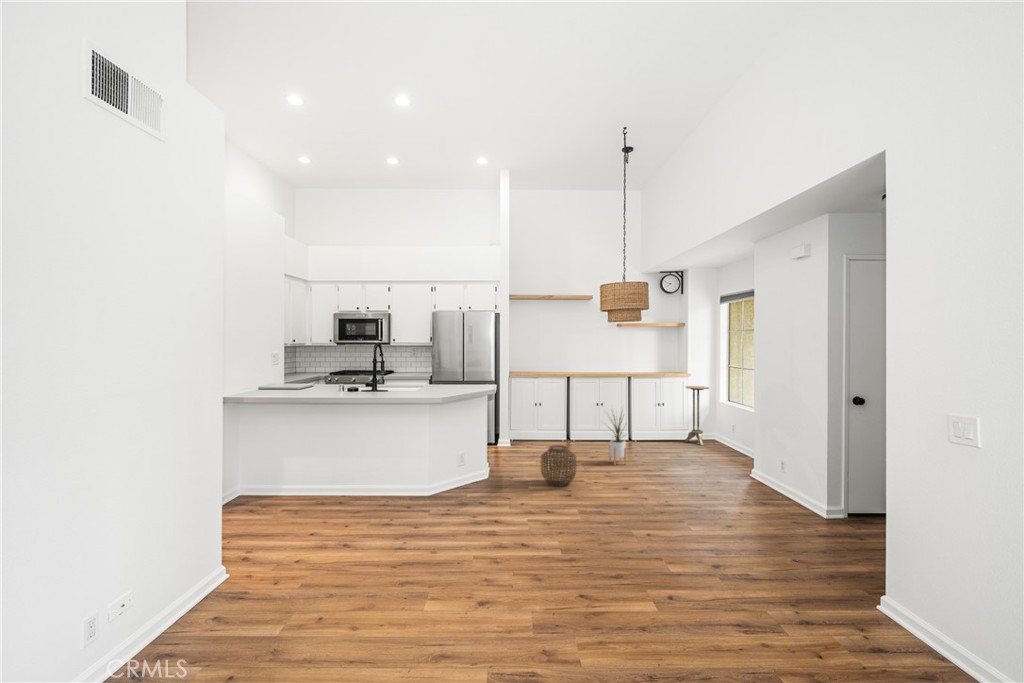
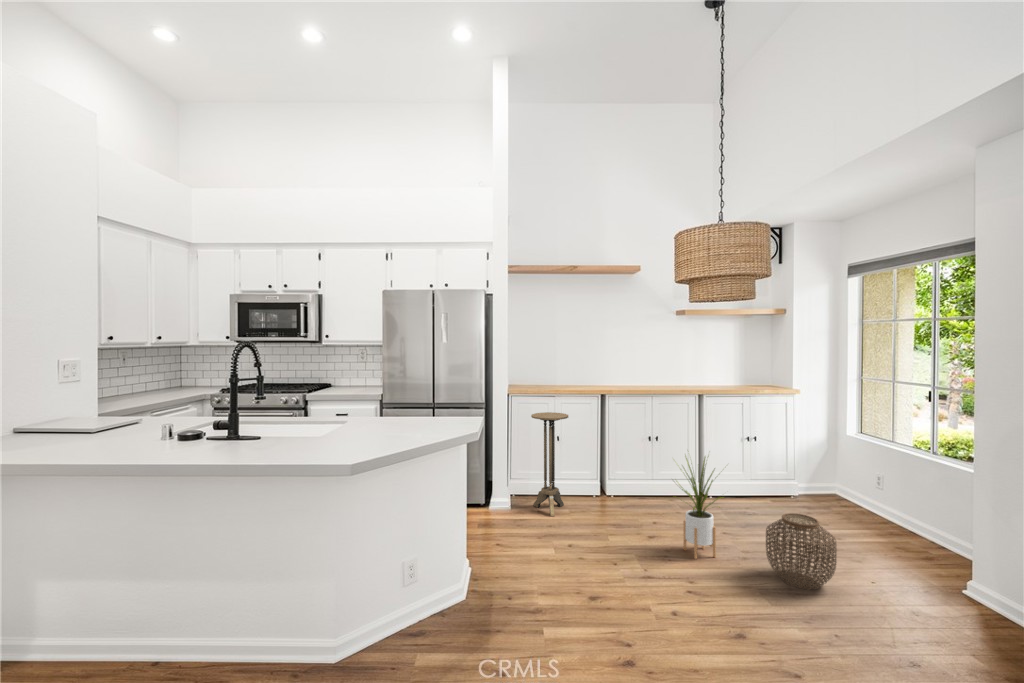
side table: present [685,386,709,445] -> present [531,412,568,516]
woven basket: present [541,445,576,487] -> present [766,513,837,590]

